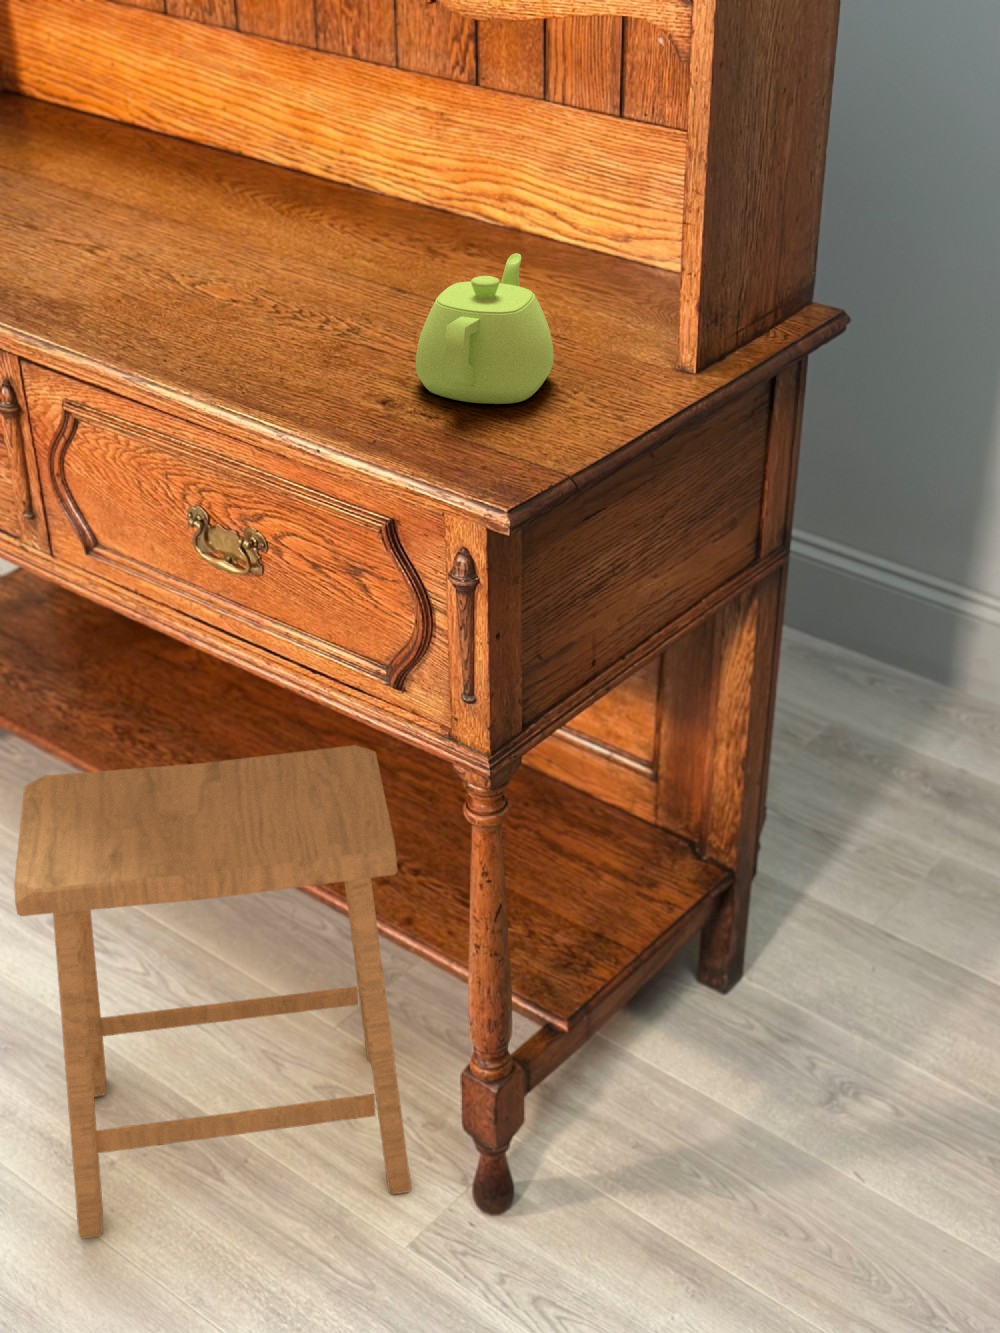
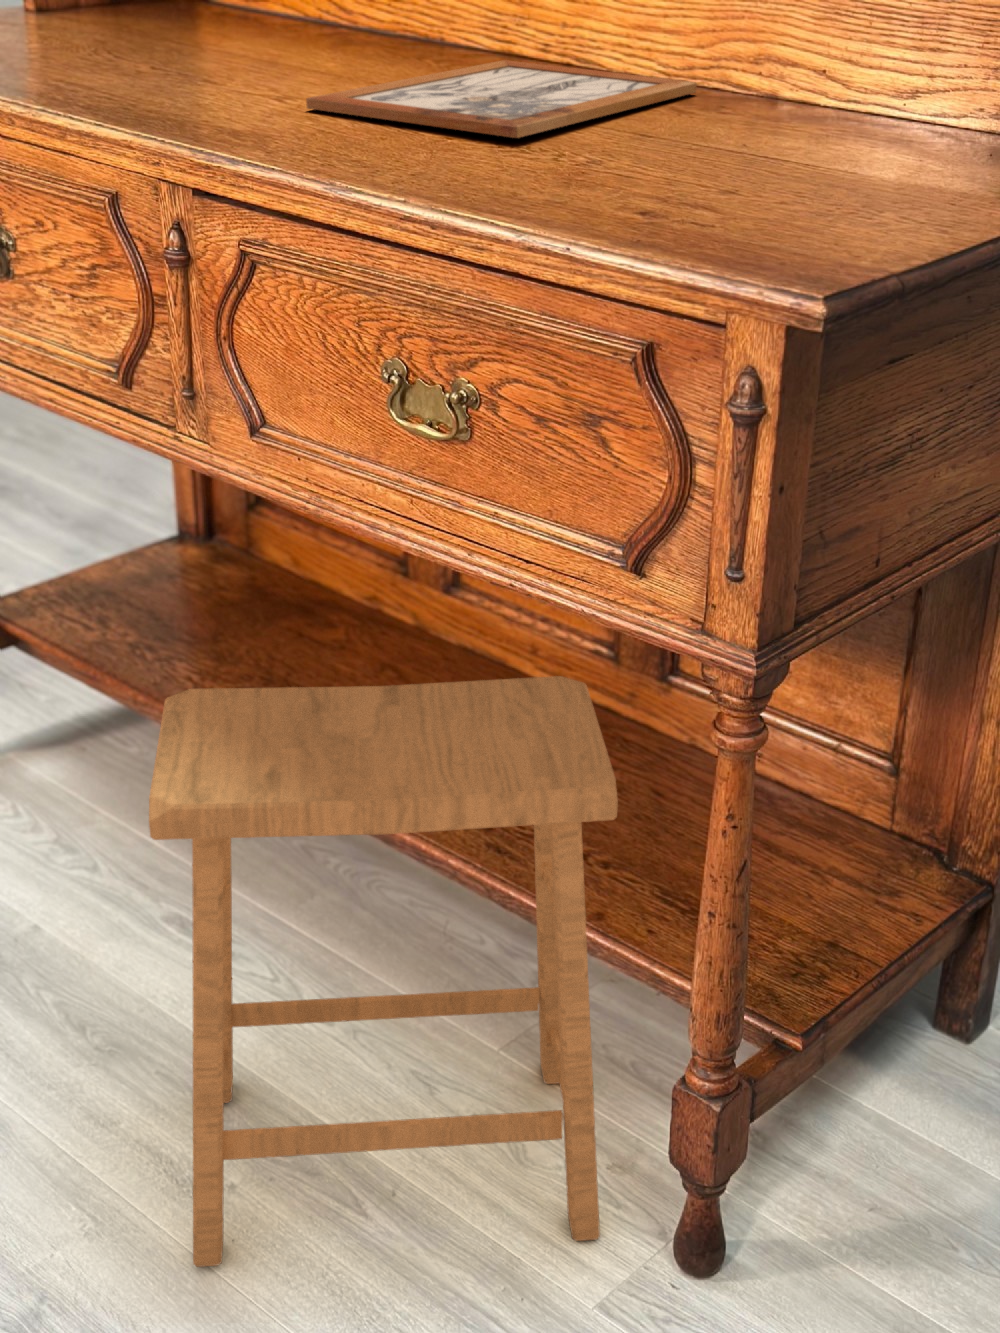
picture frame: none [113,192,452,310] -> present [306,60,696,138]
teapot: present [416,253,554,404] -> none [680,54,850,214]

